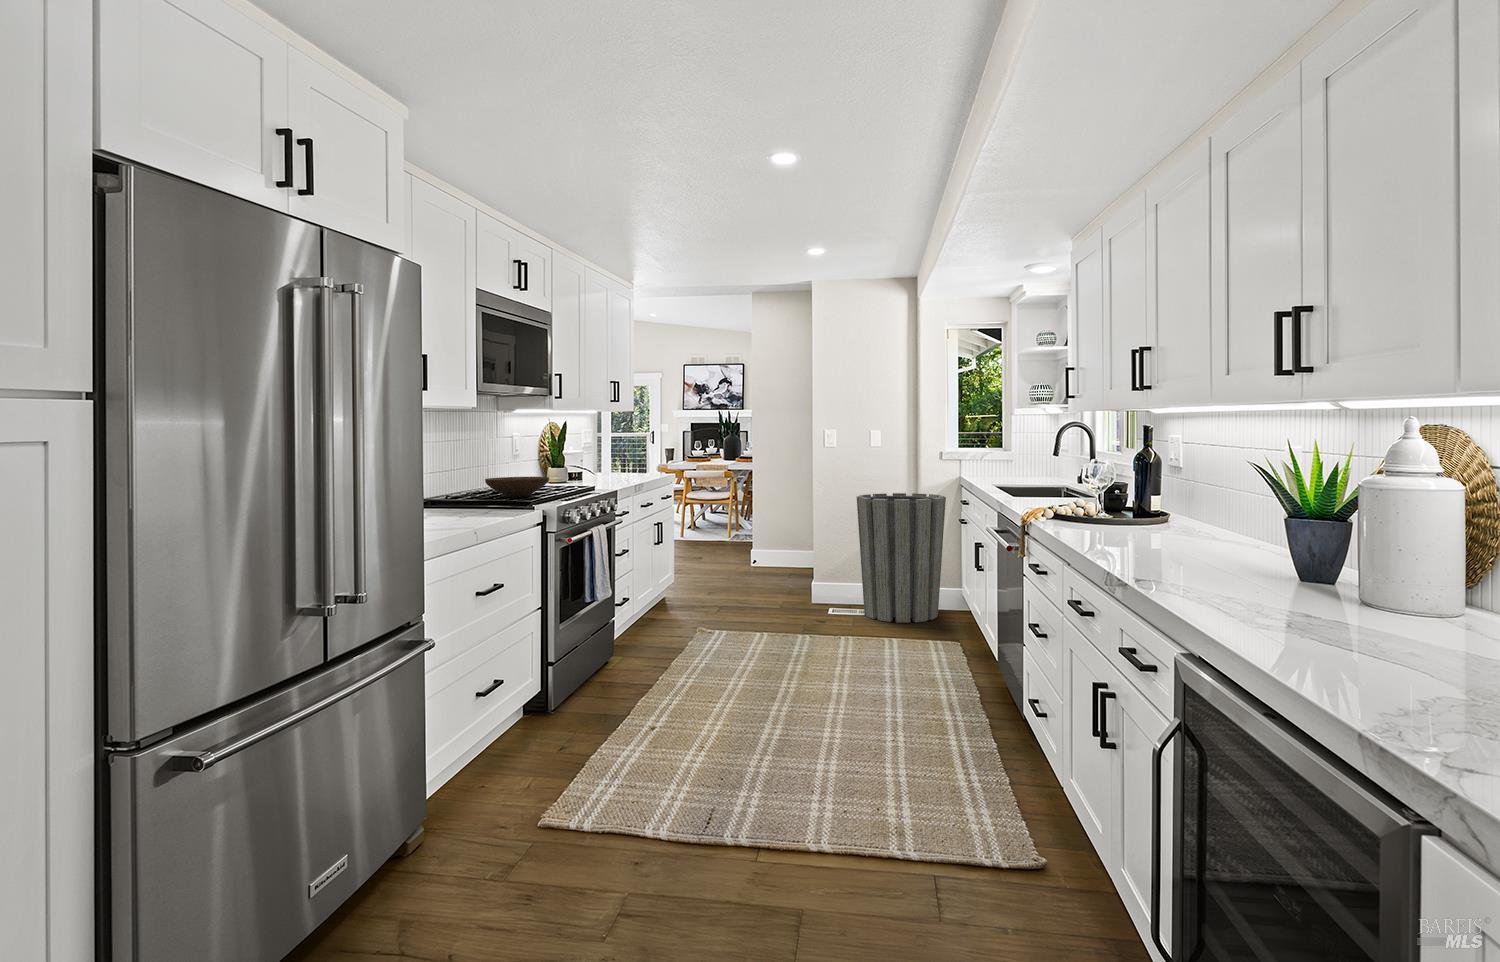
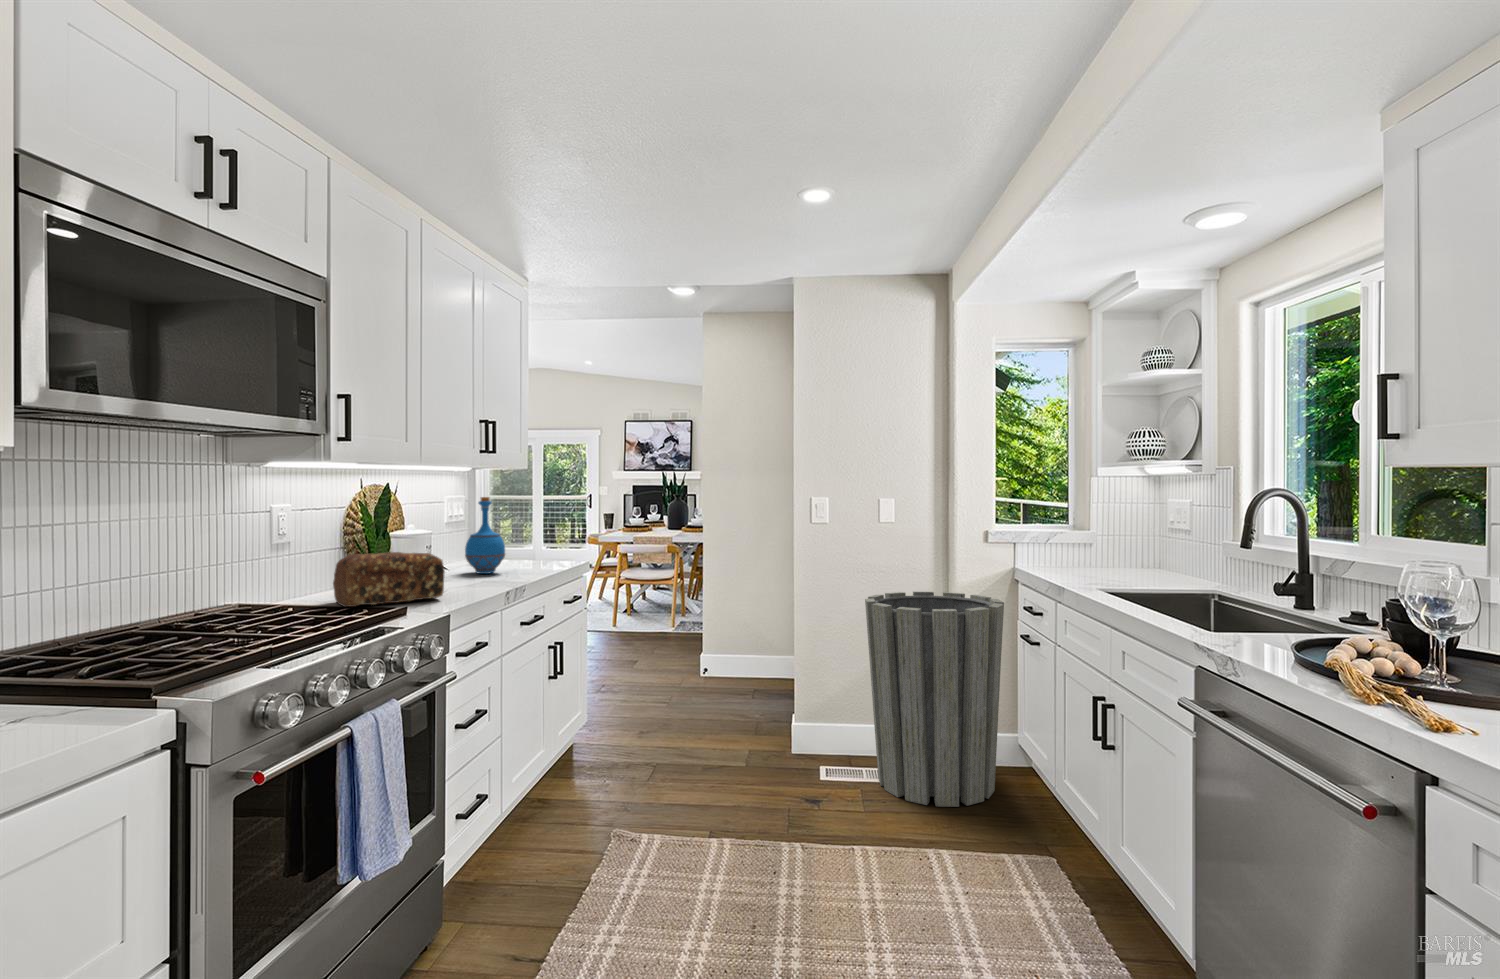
bottle: none [605,429,629,476] -> present [465,497,505,574]
bread loaf: none [552,459,608,486] -> present [333,552,445,607]
wooden bowl: present [485,477,549,497] -> none [78,602,261,660]

